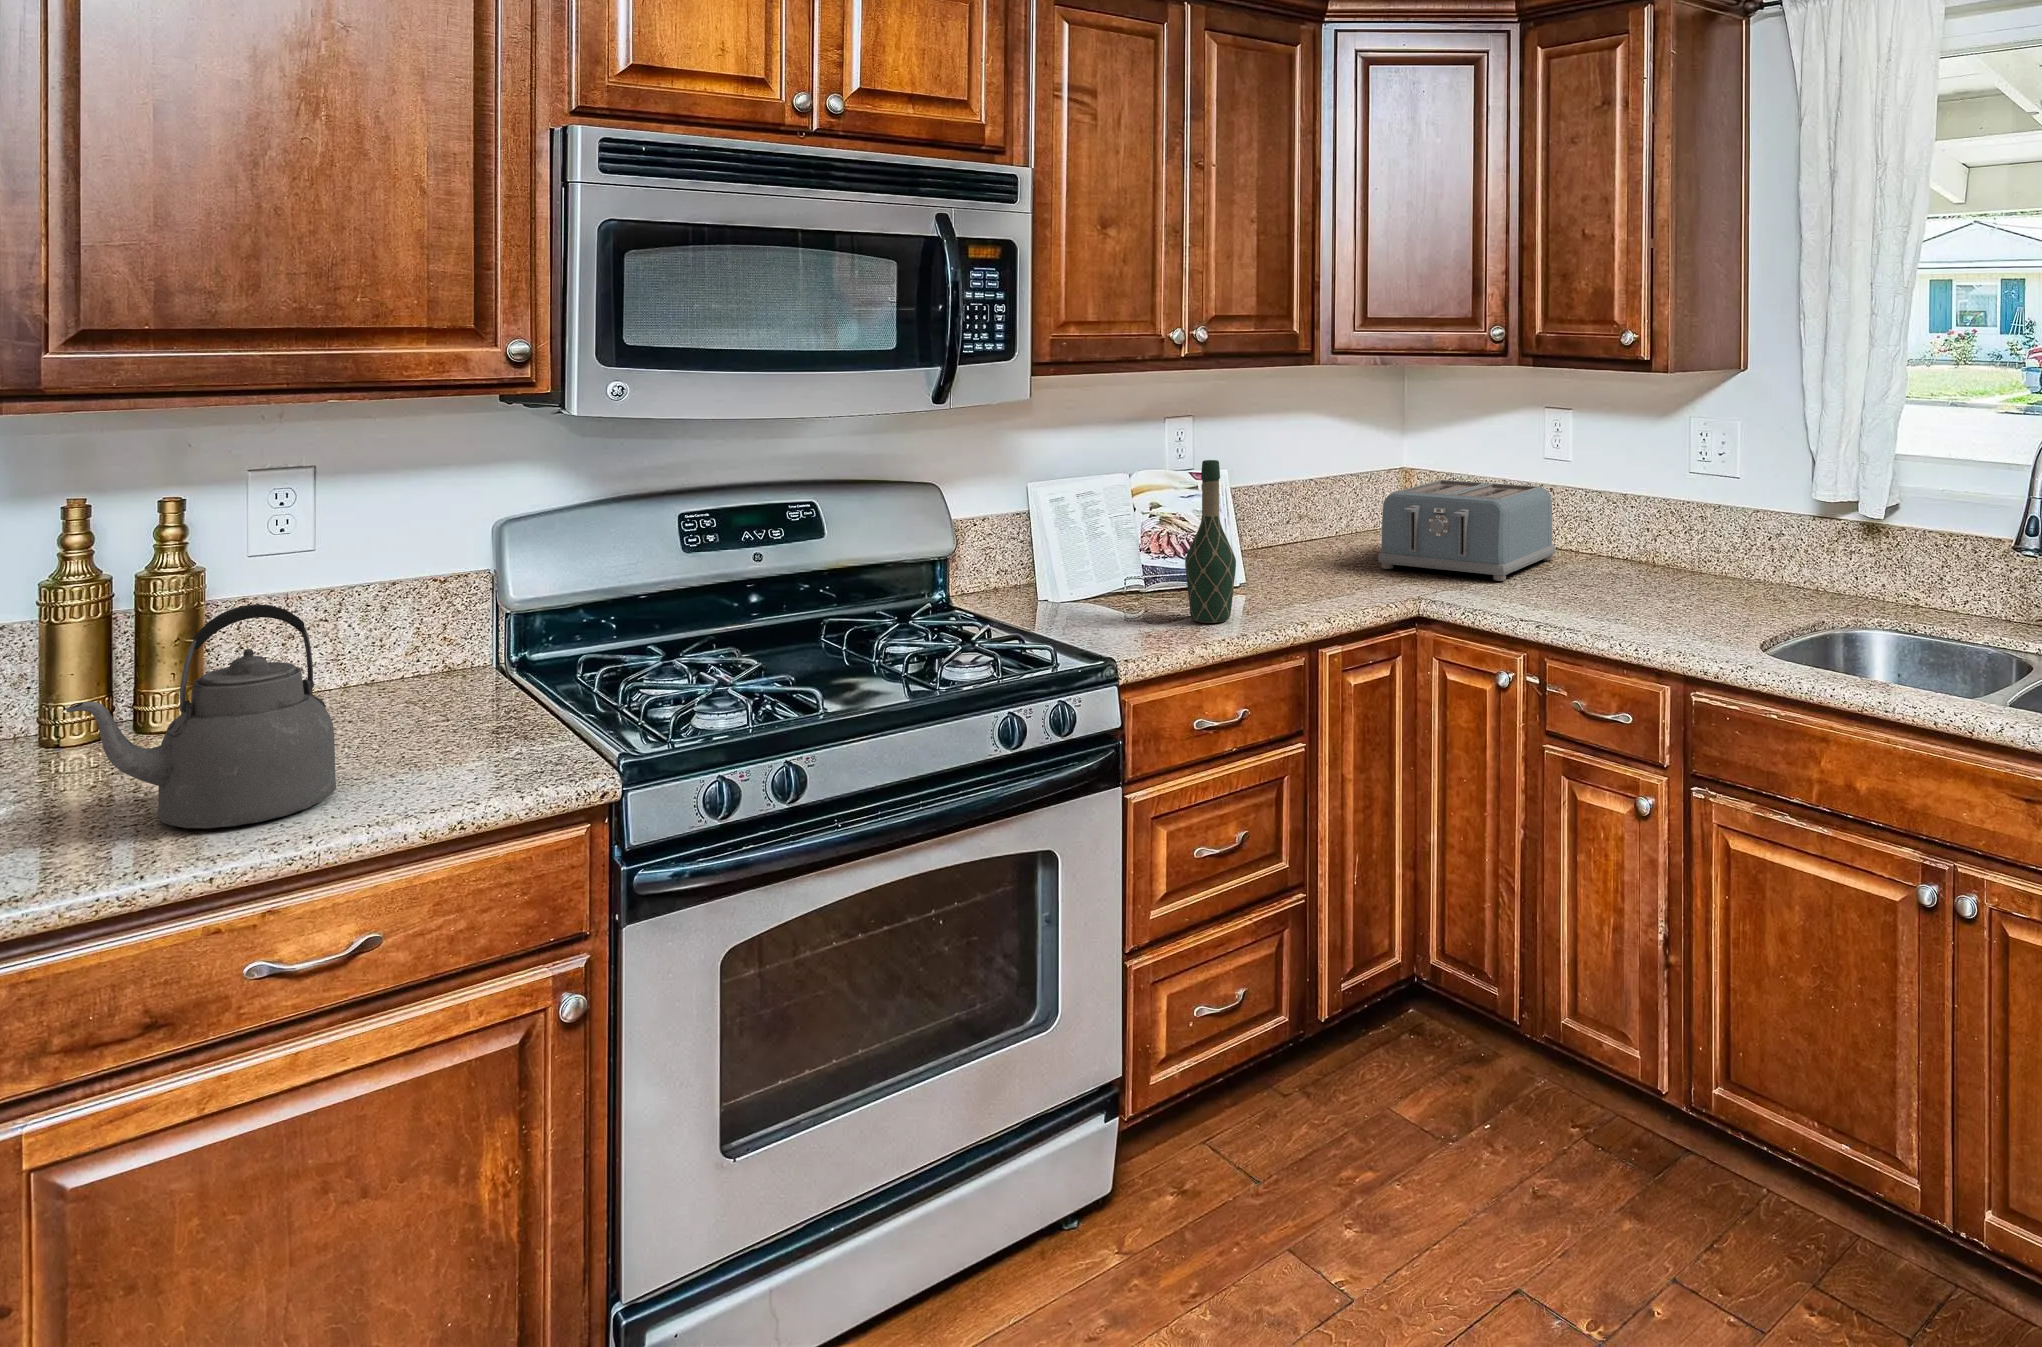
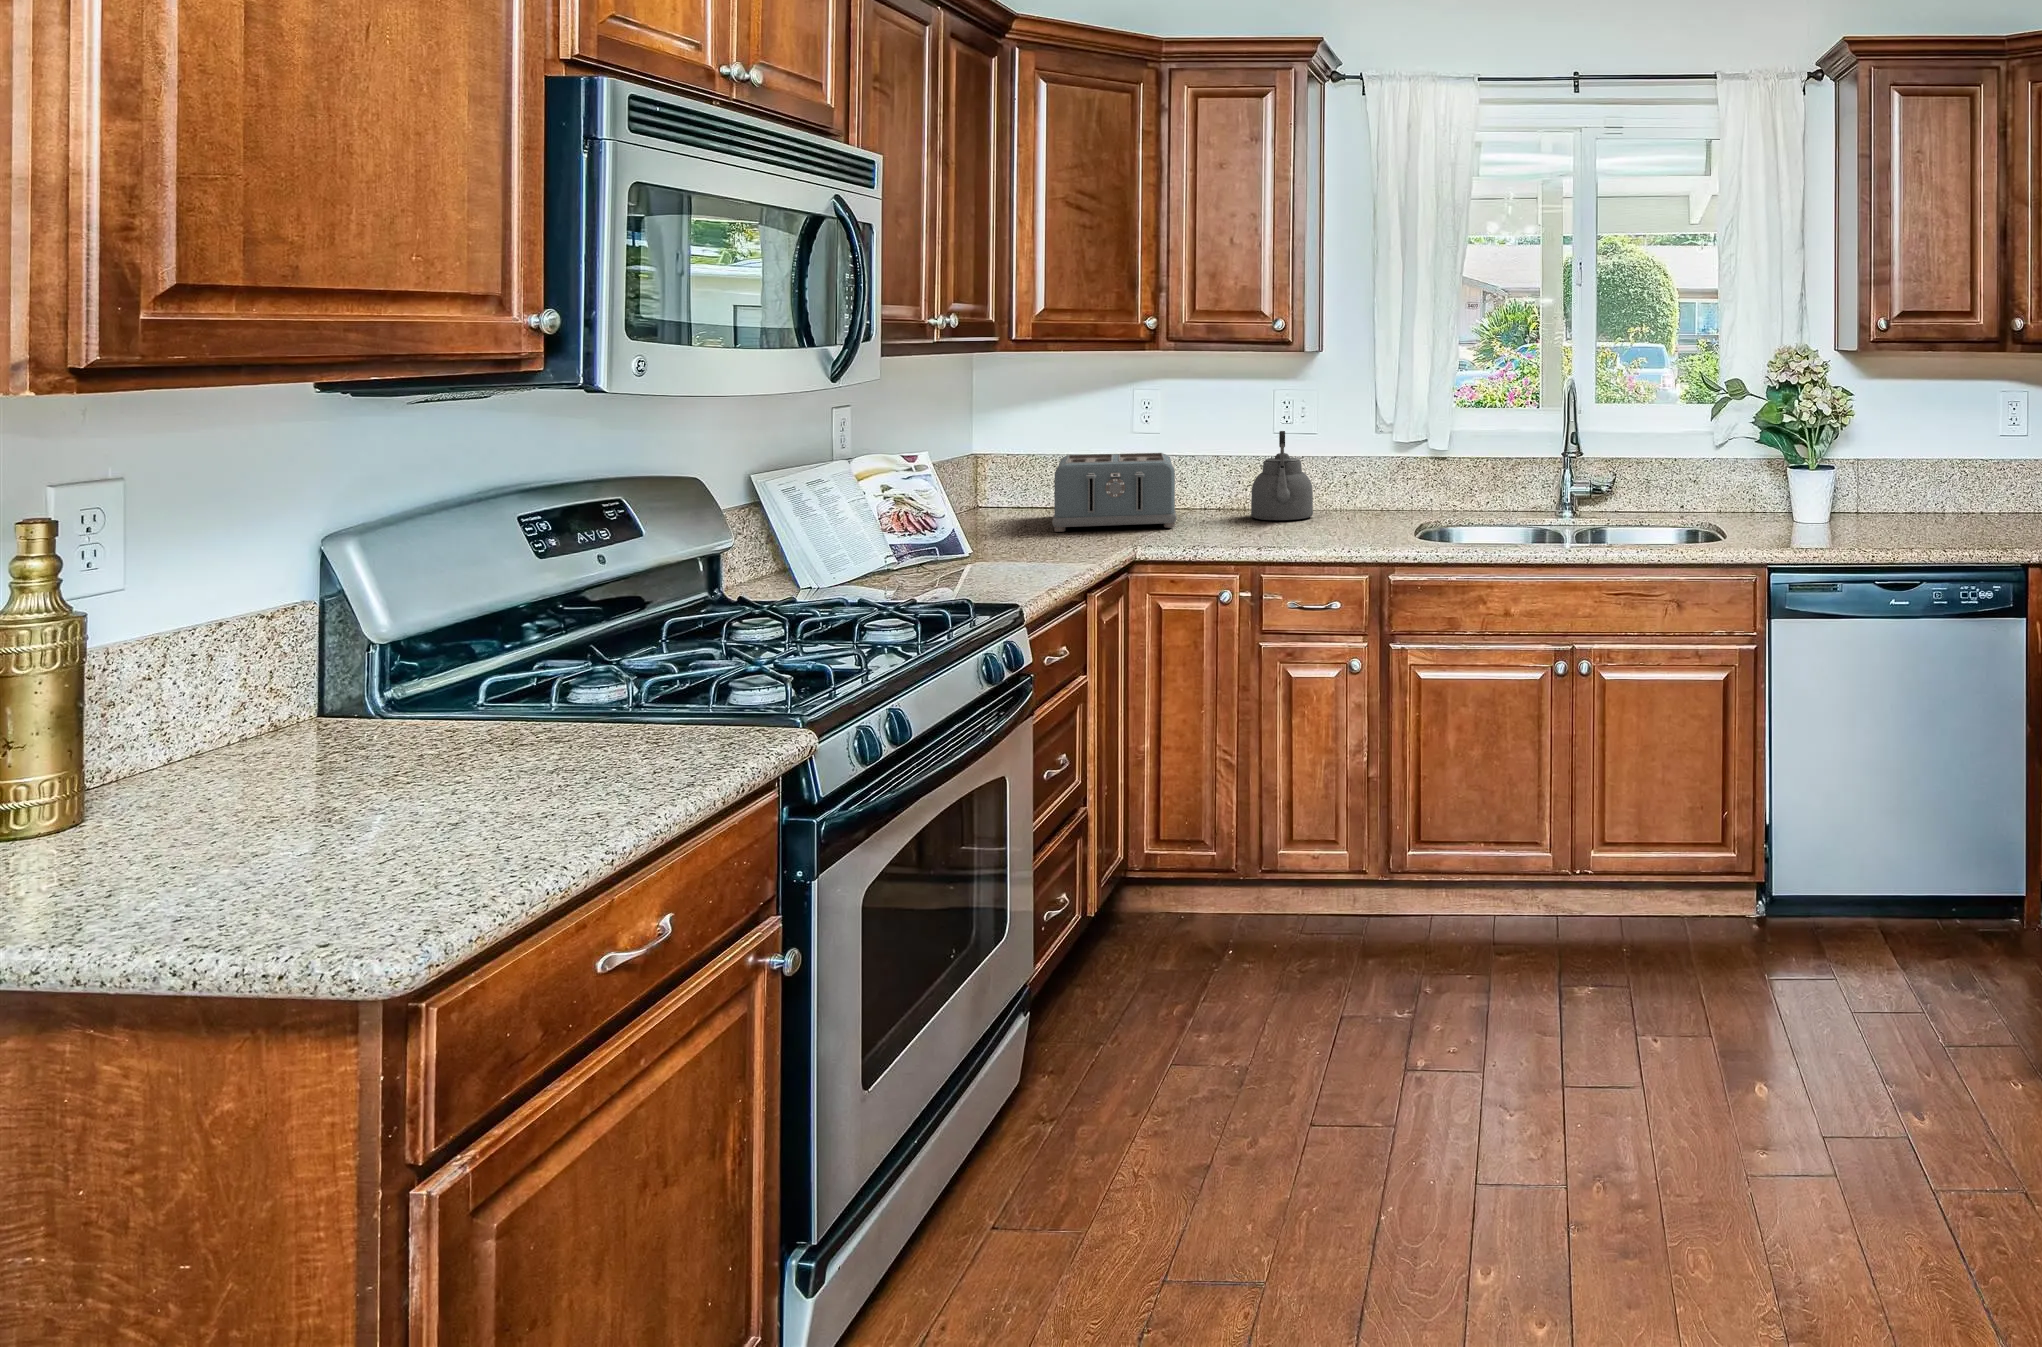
wine bottle: present [1185,460,1236,623] -> none [994,433,1043,578]
kettle: present [66,604,336,829] -> present [1251,431,1313,520]

